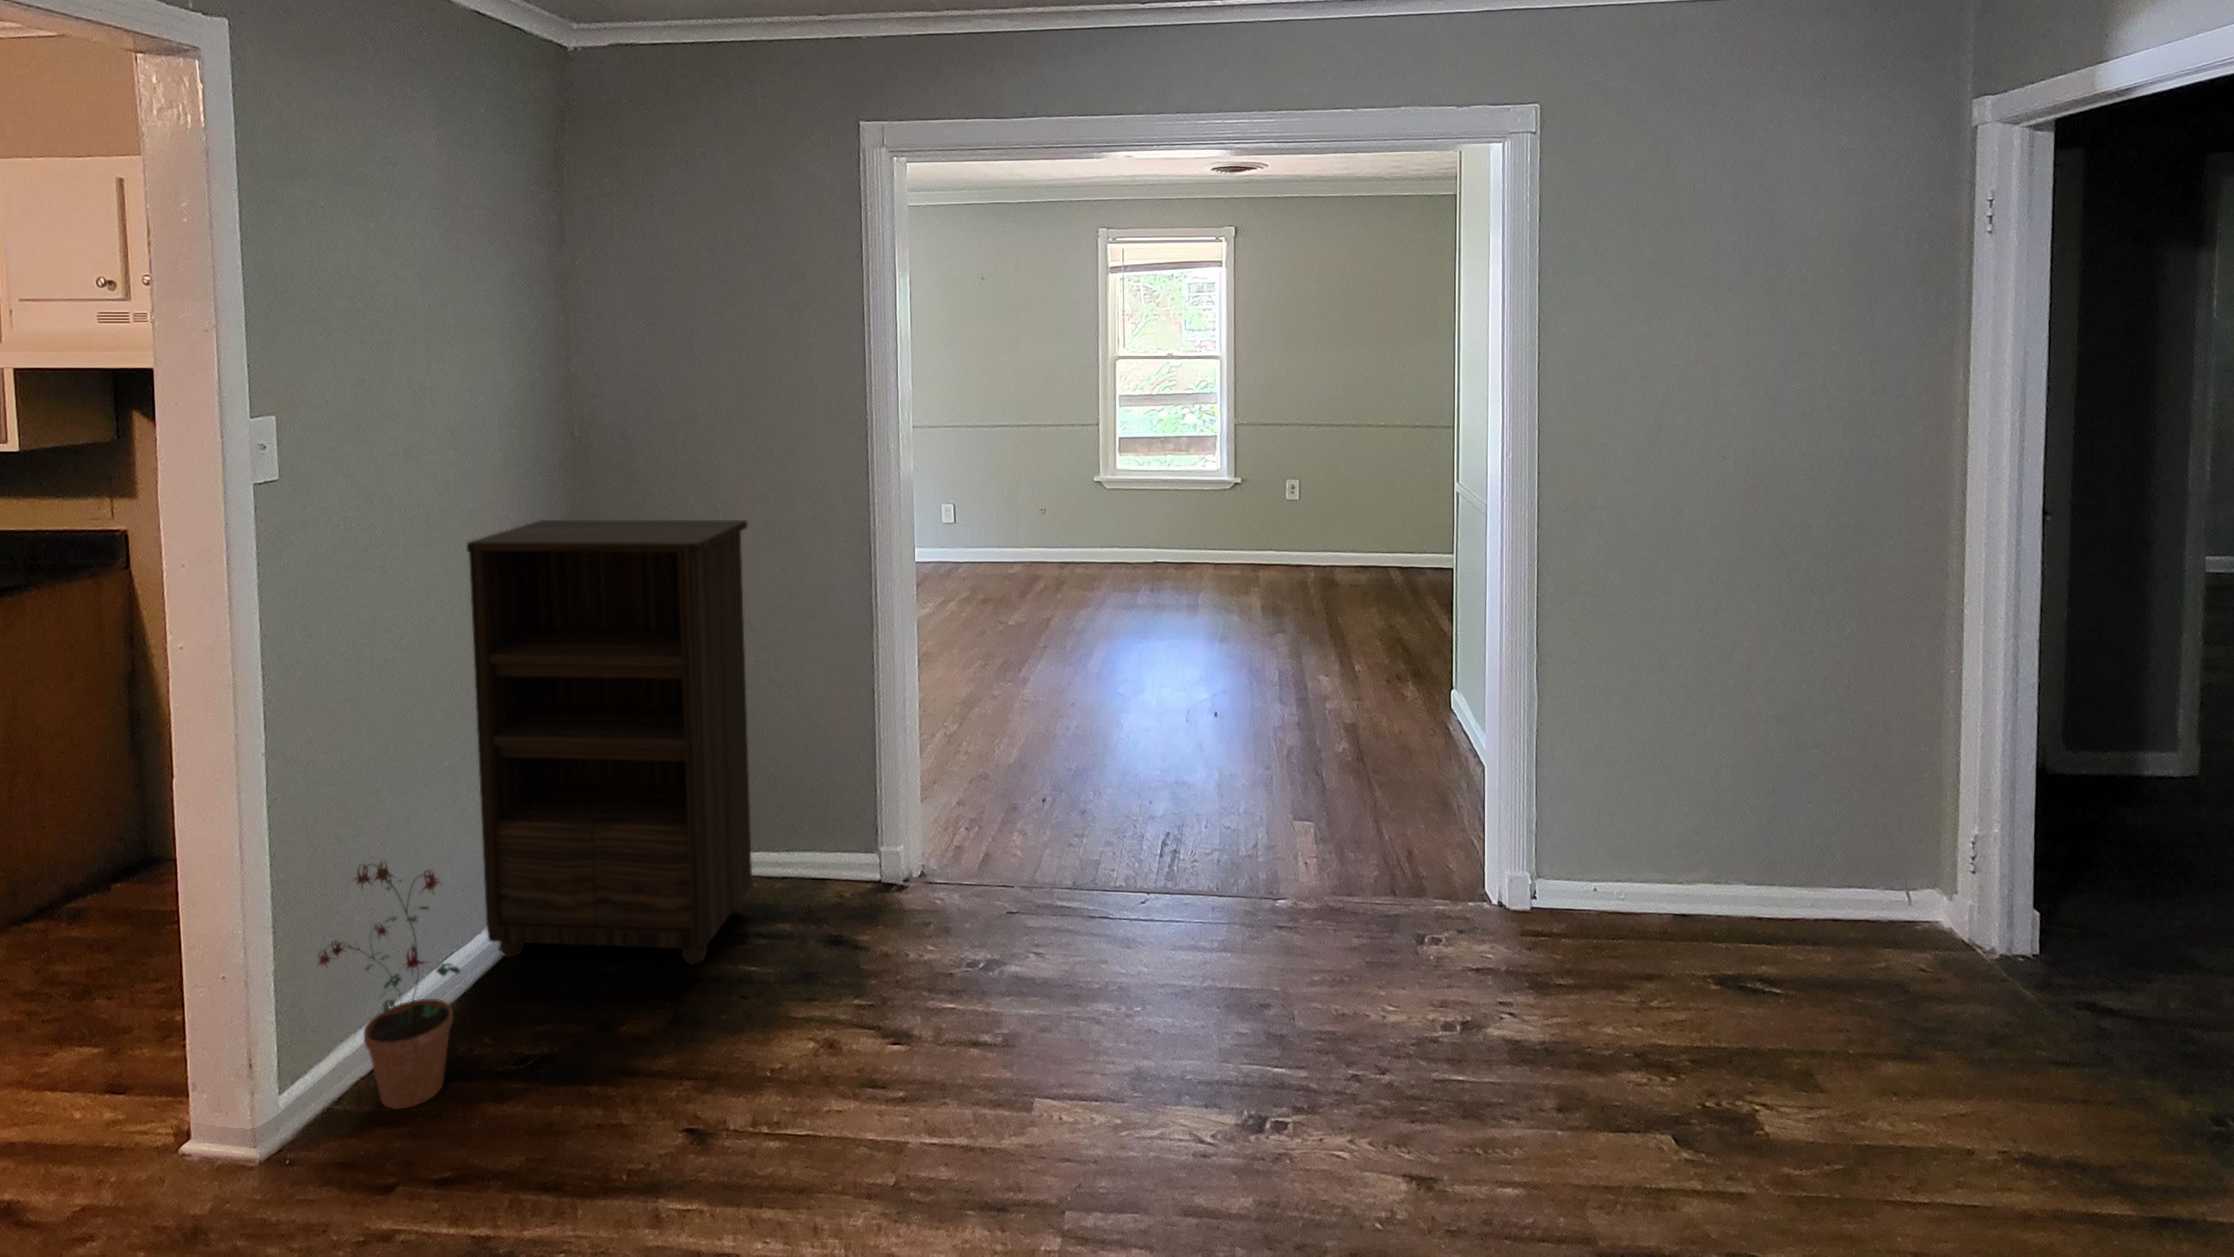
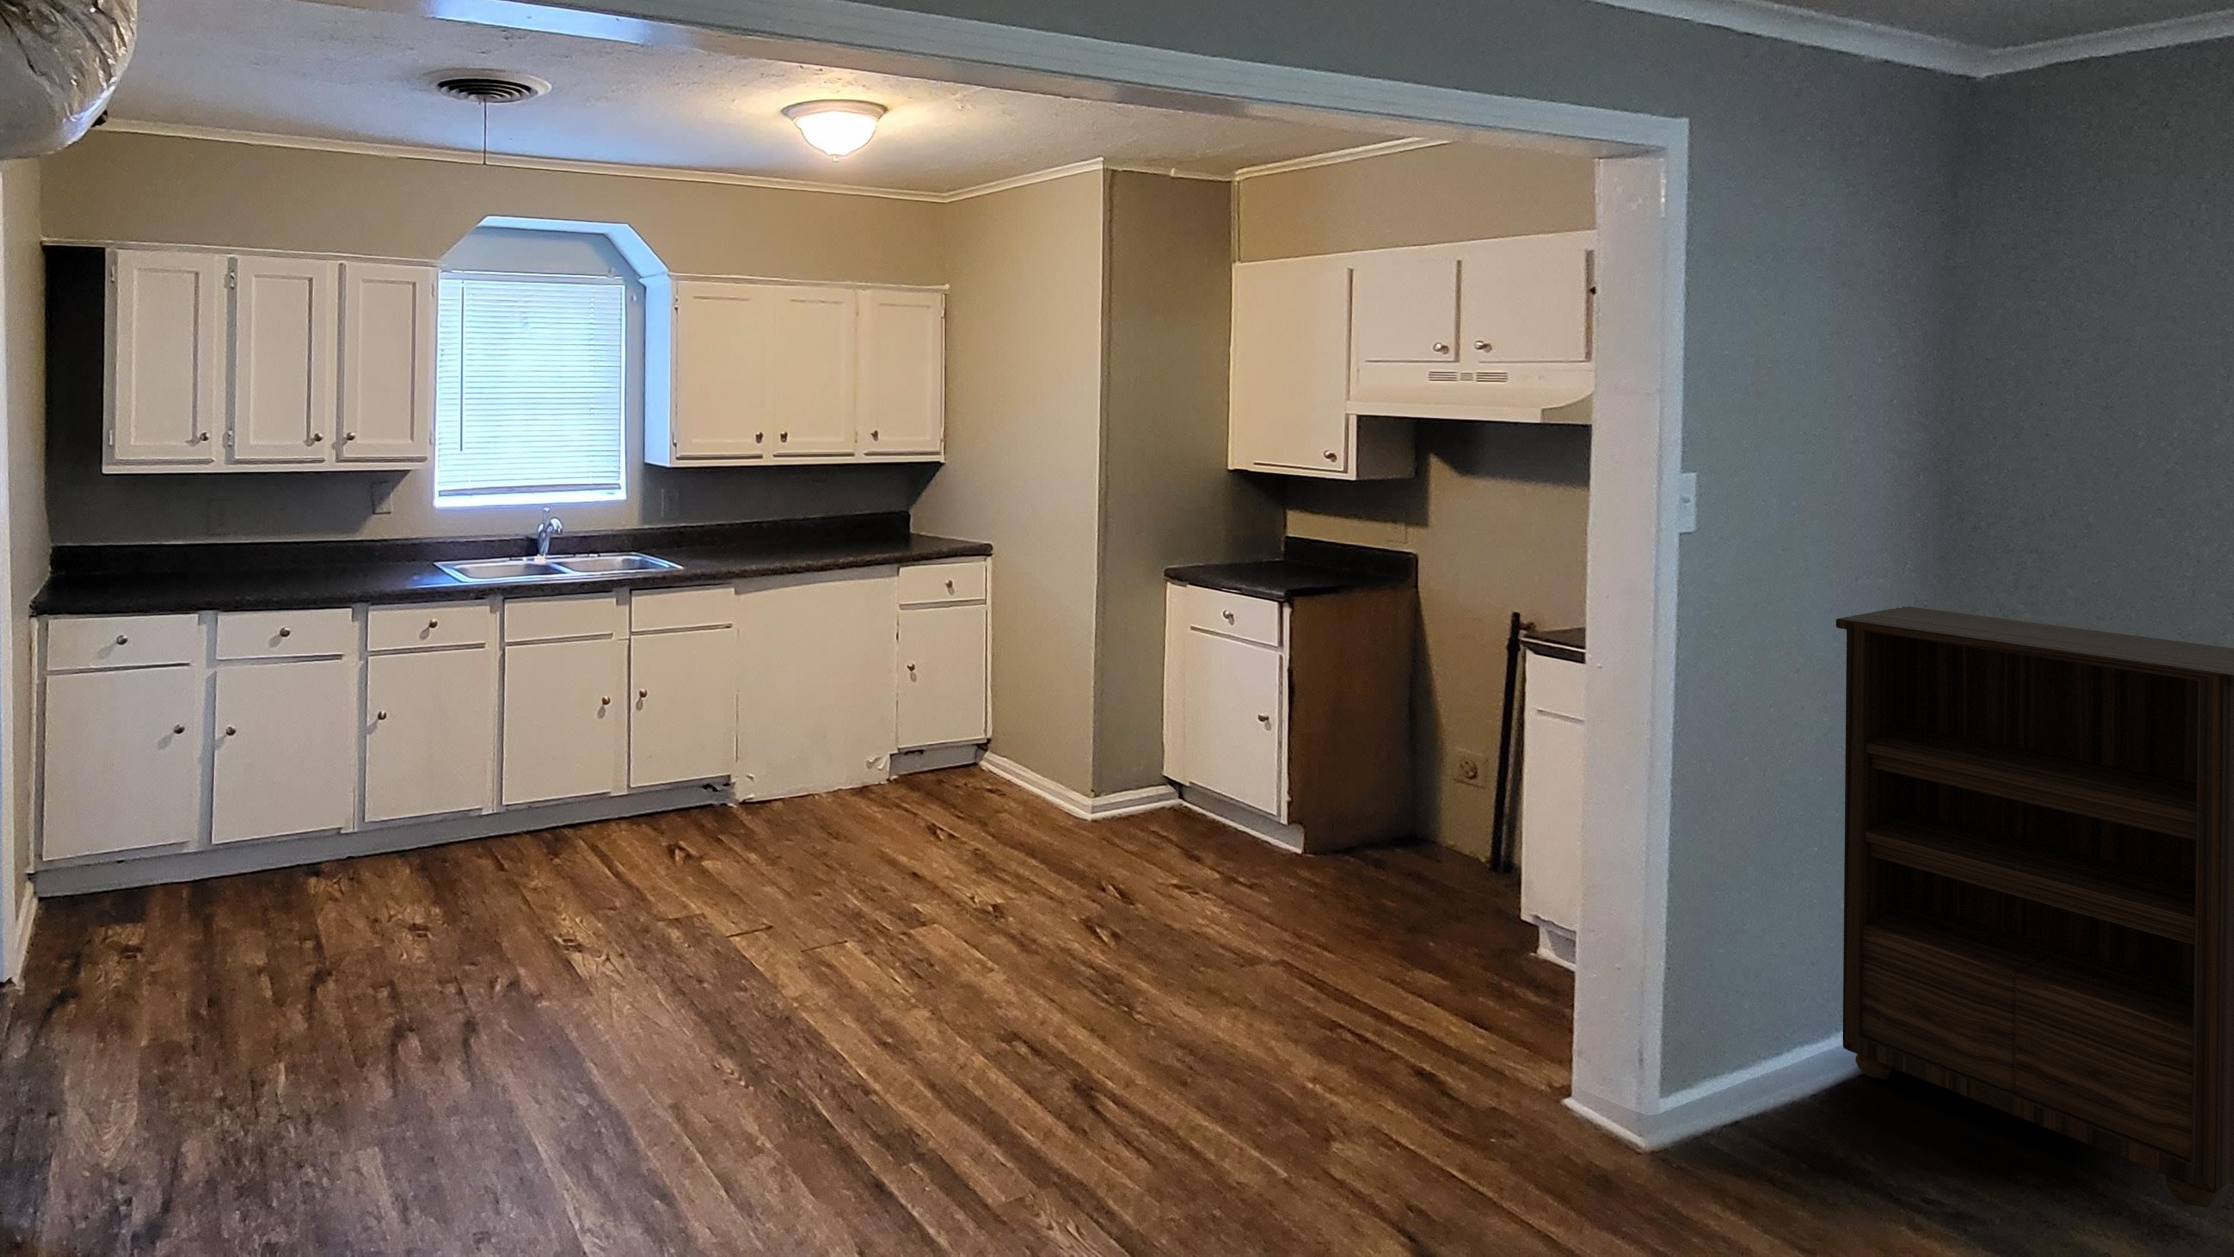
potted plant: present [319,863,460,1109] -> none [1706,915,1876,1183]

